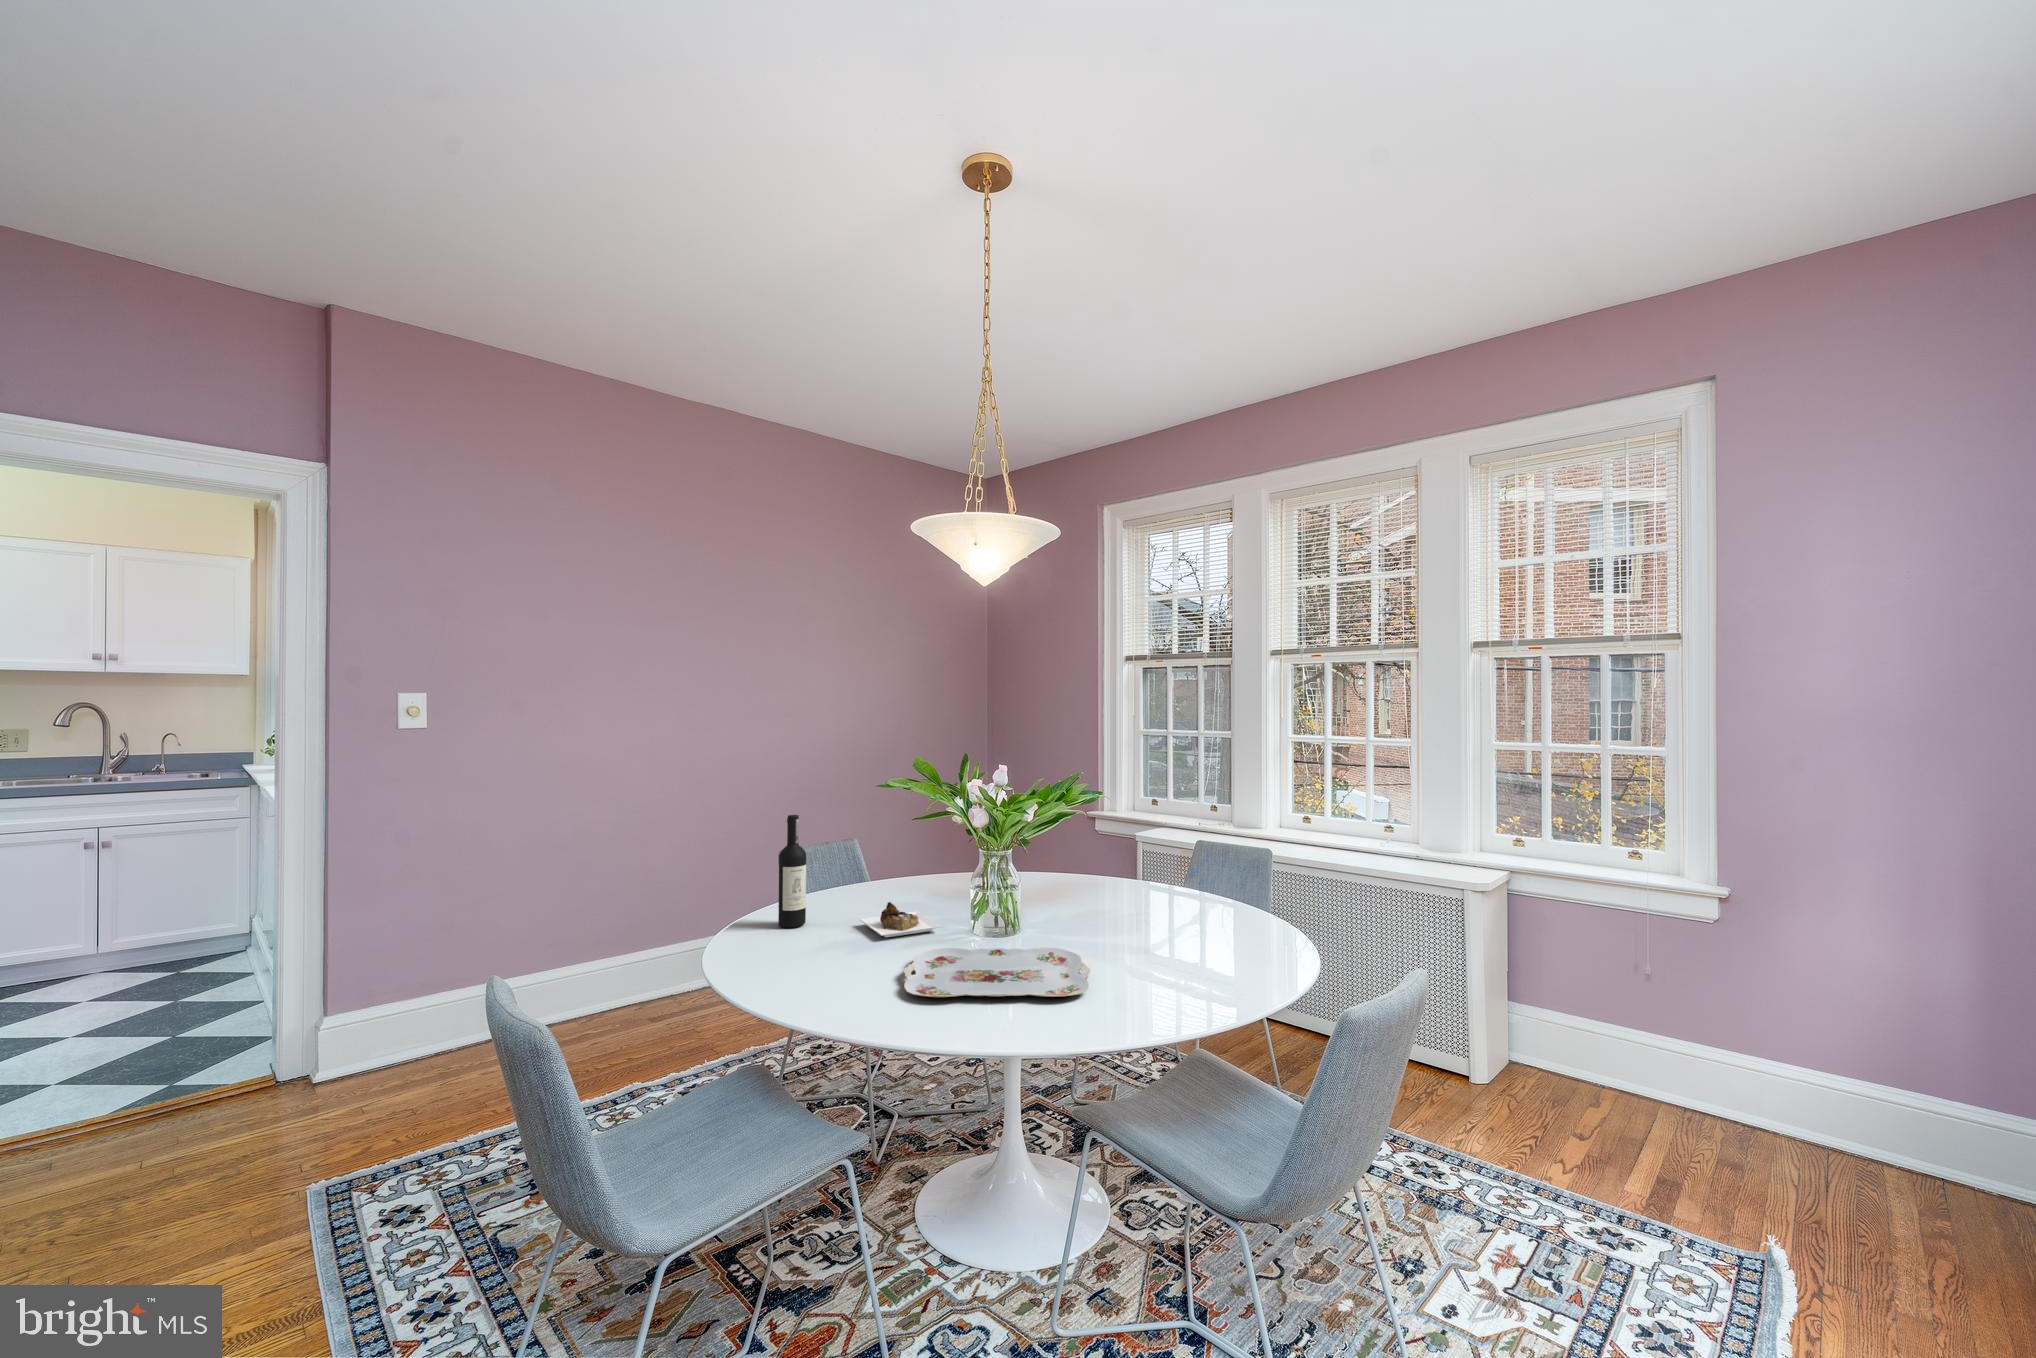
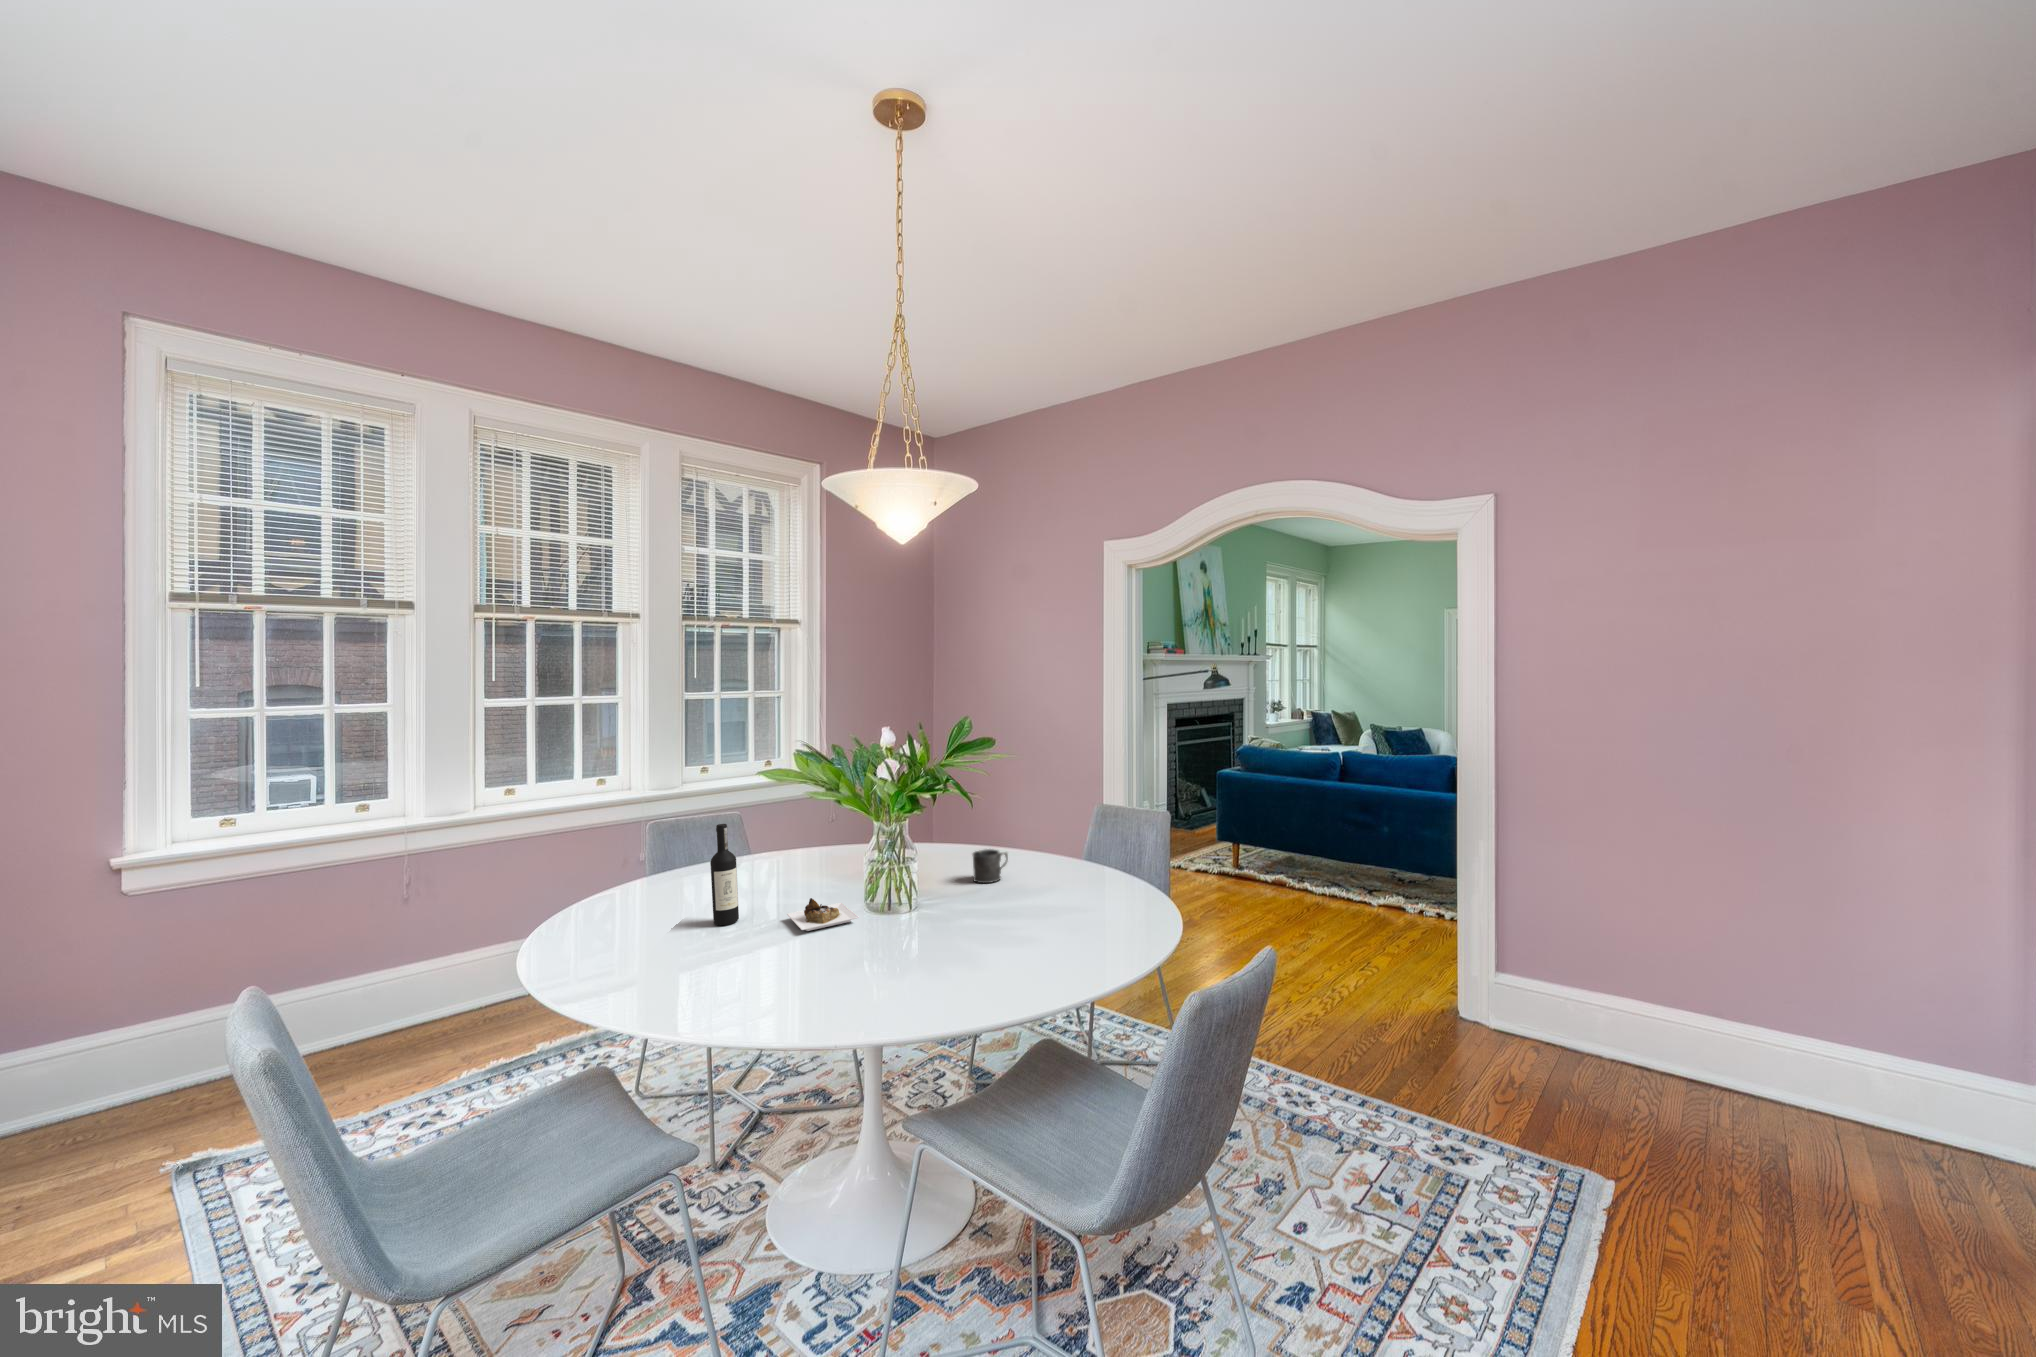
mug: none [1057,865,1097,902] -> present [973,849,1008,883]
serving tray: present [904,948,1090,997] -> none [806,935,978,994]

